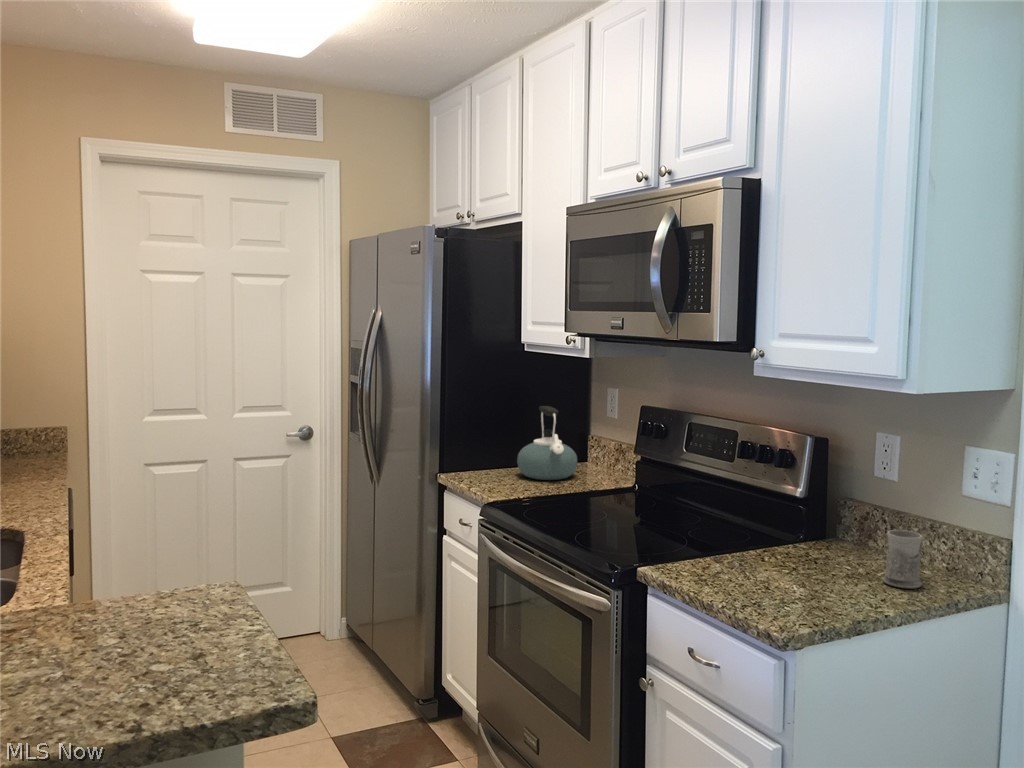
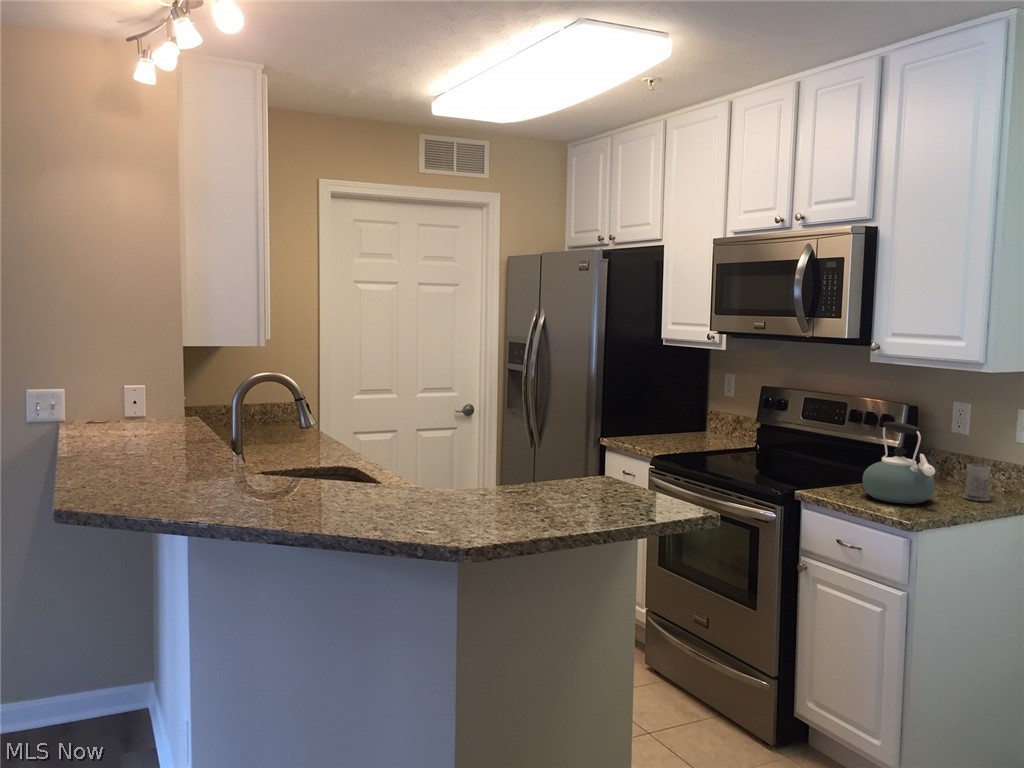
kettle: present [517,406,577,480] -> present [863,422,935,504]

